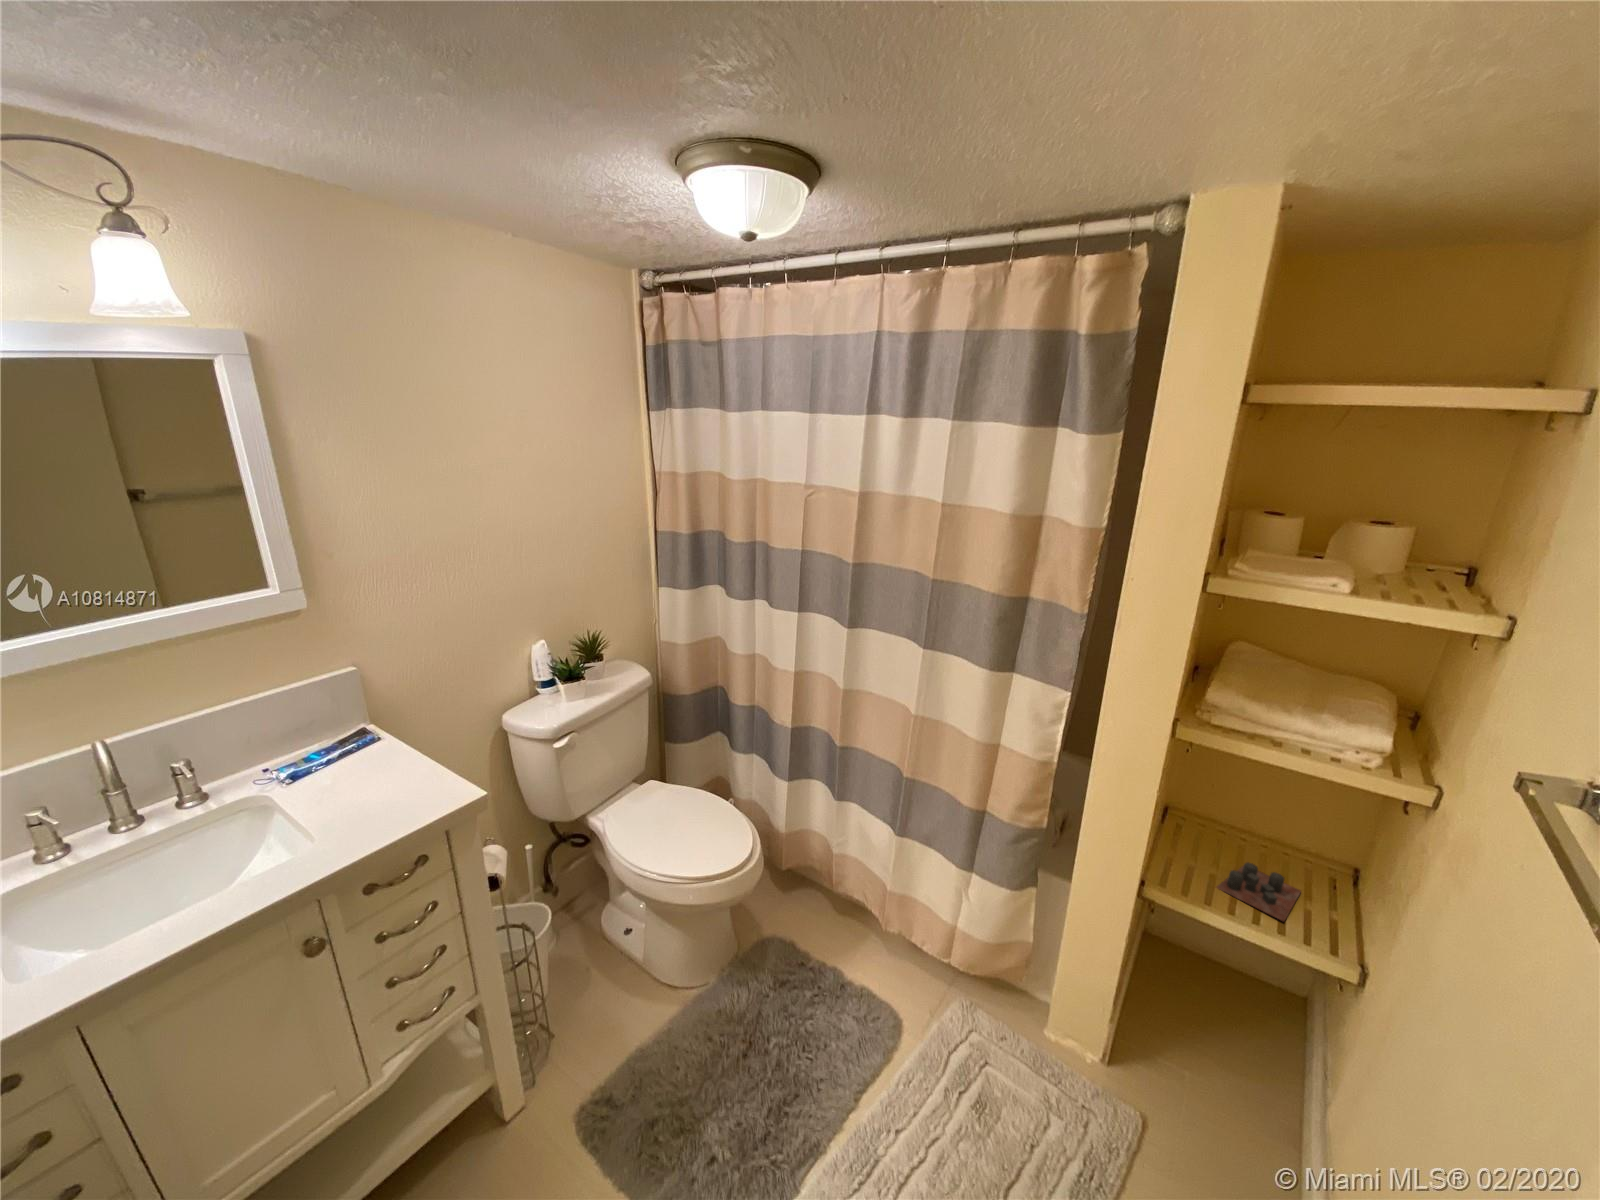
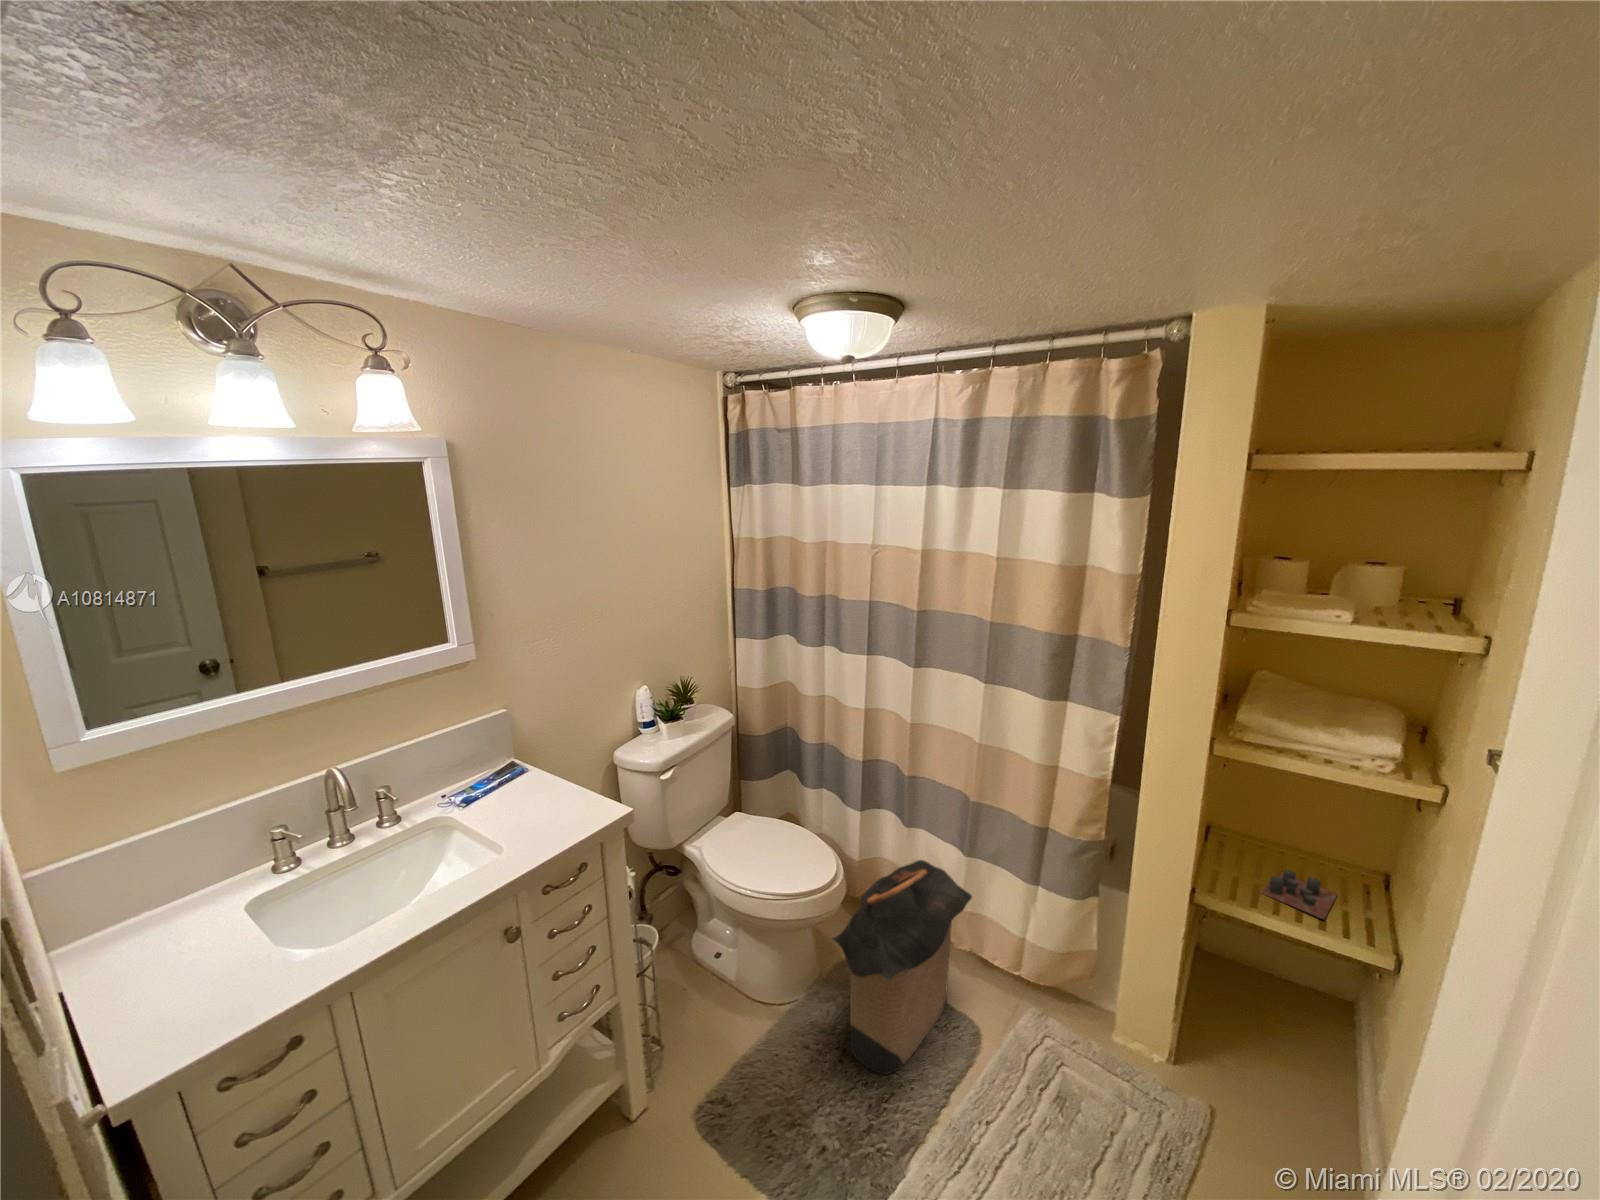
laundry hamper: none [734,840,902,1074] -> present [832,860,972,1075]

